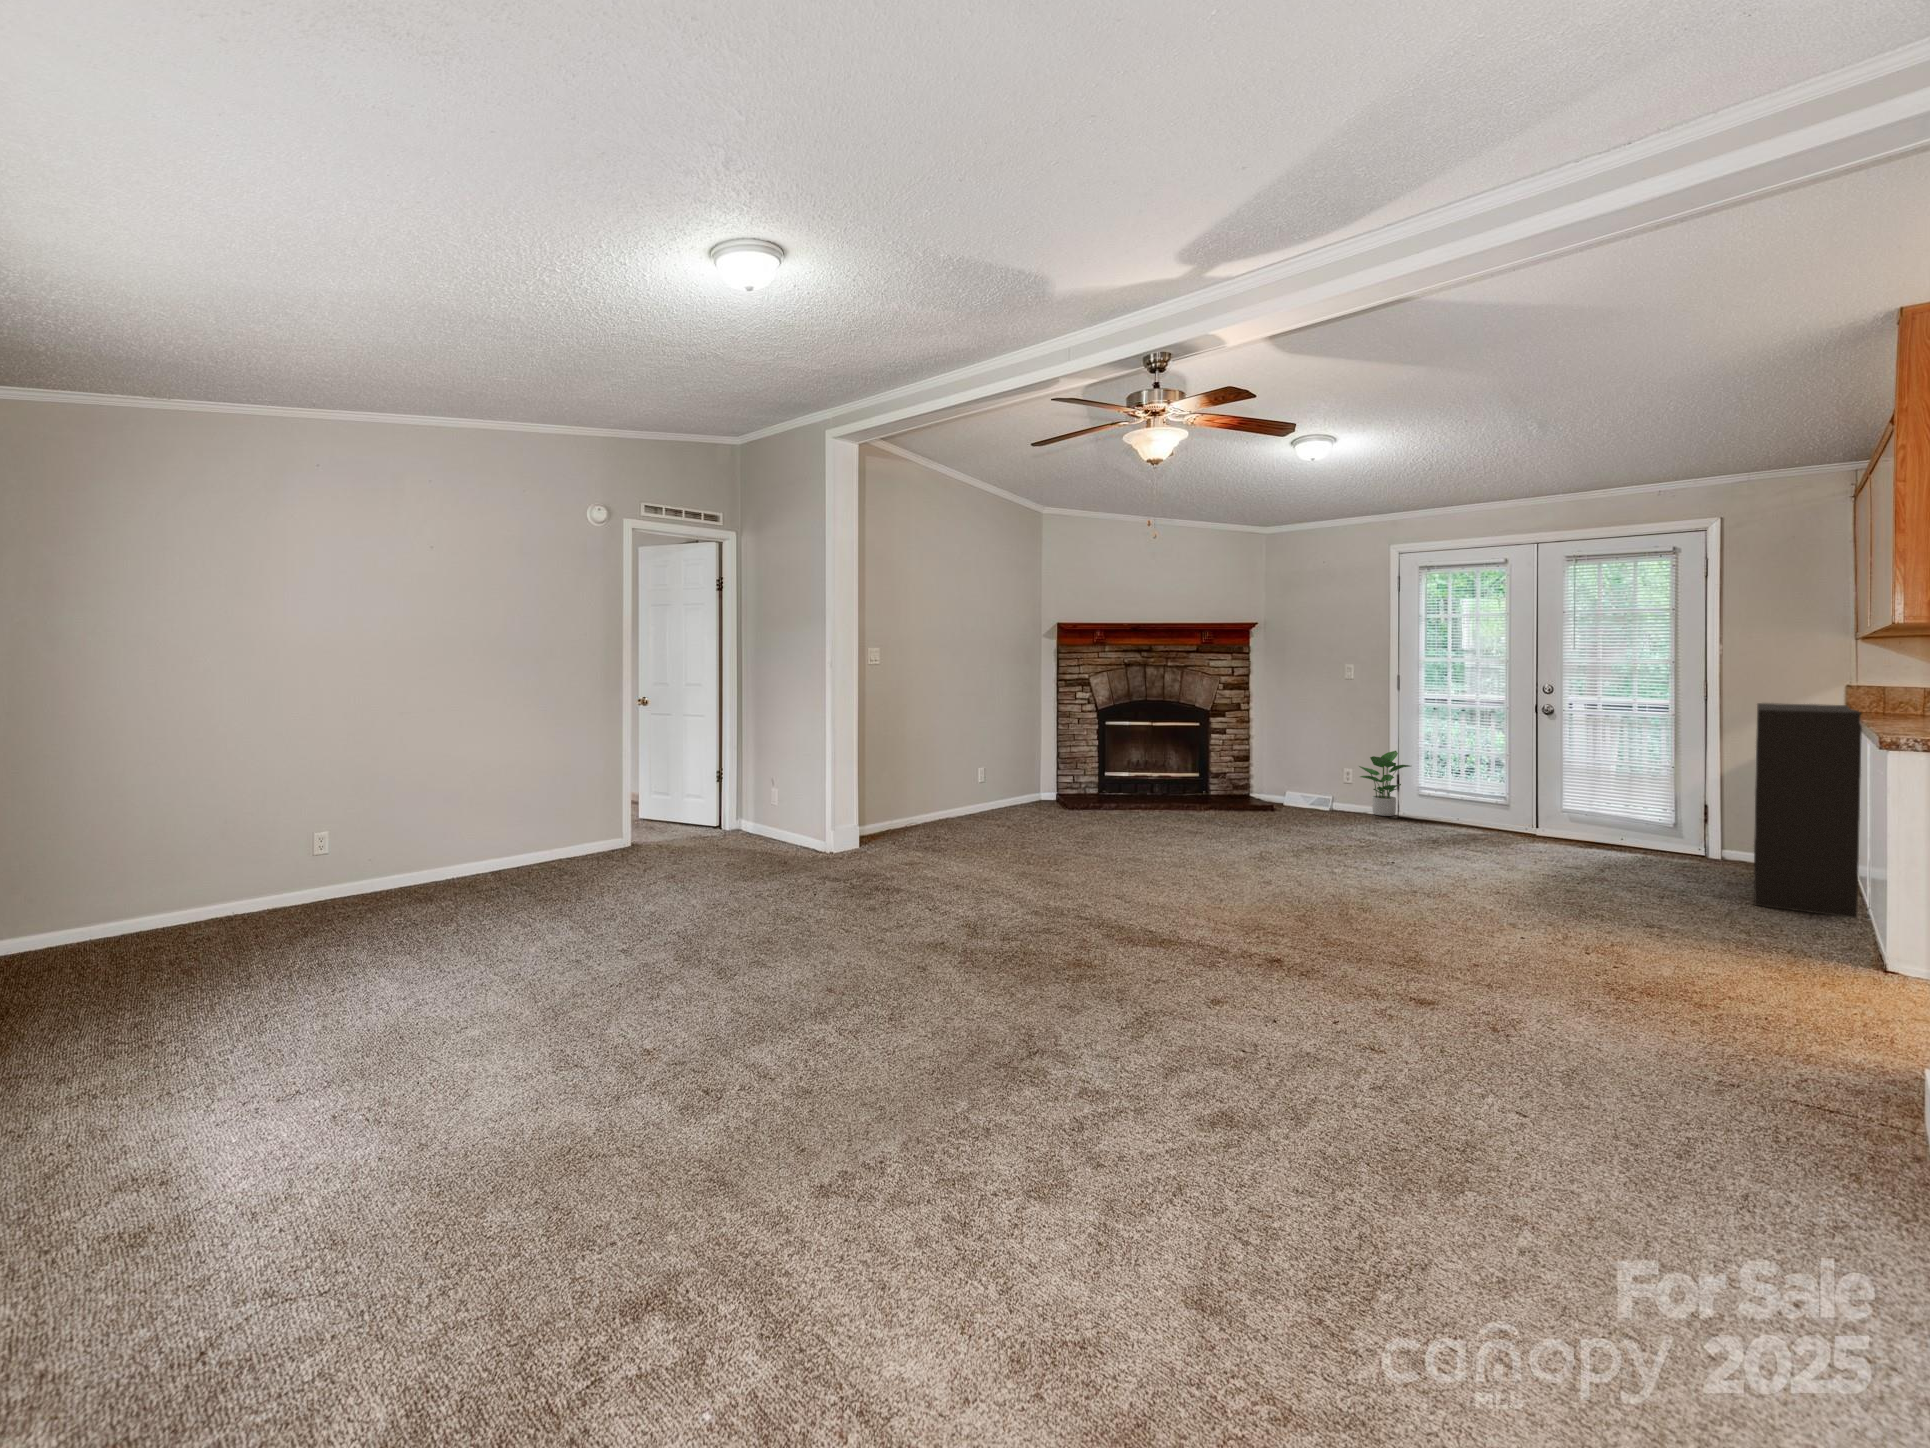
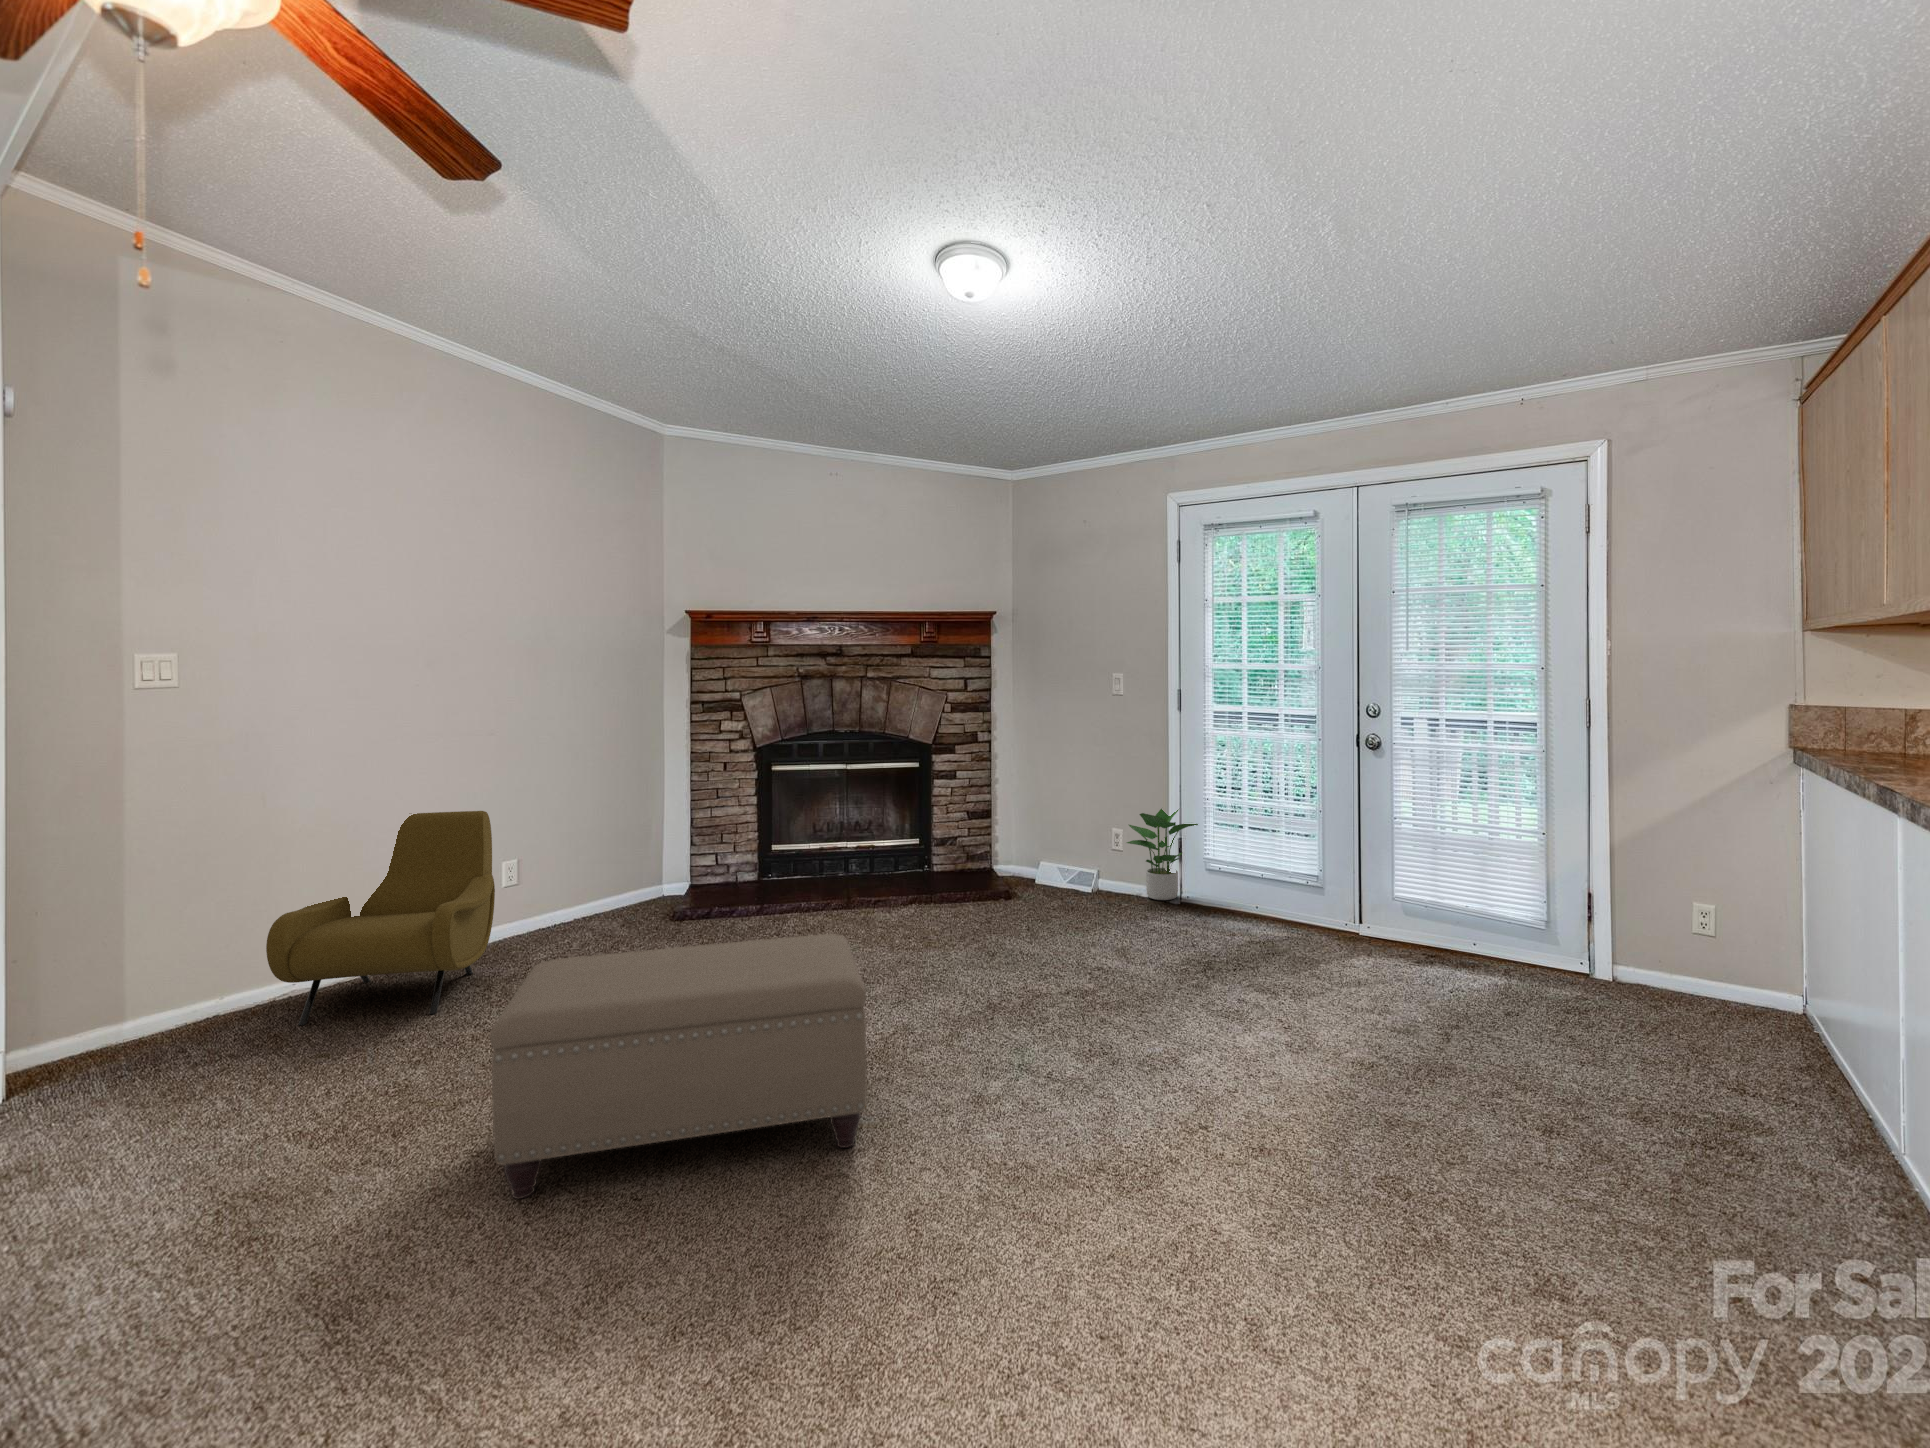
bookshelf: present [1754,703,1862,918] -> none [1674,740,1887,1170]
armchair: none [916,738,1008,843] -> present [266,811,495,1025]
ottoman: none [1113,795,1298,893] -> present [490,934,867,1199]

